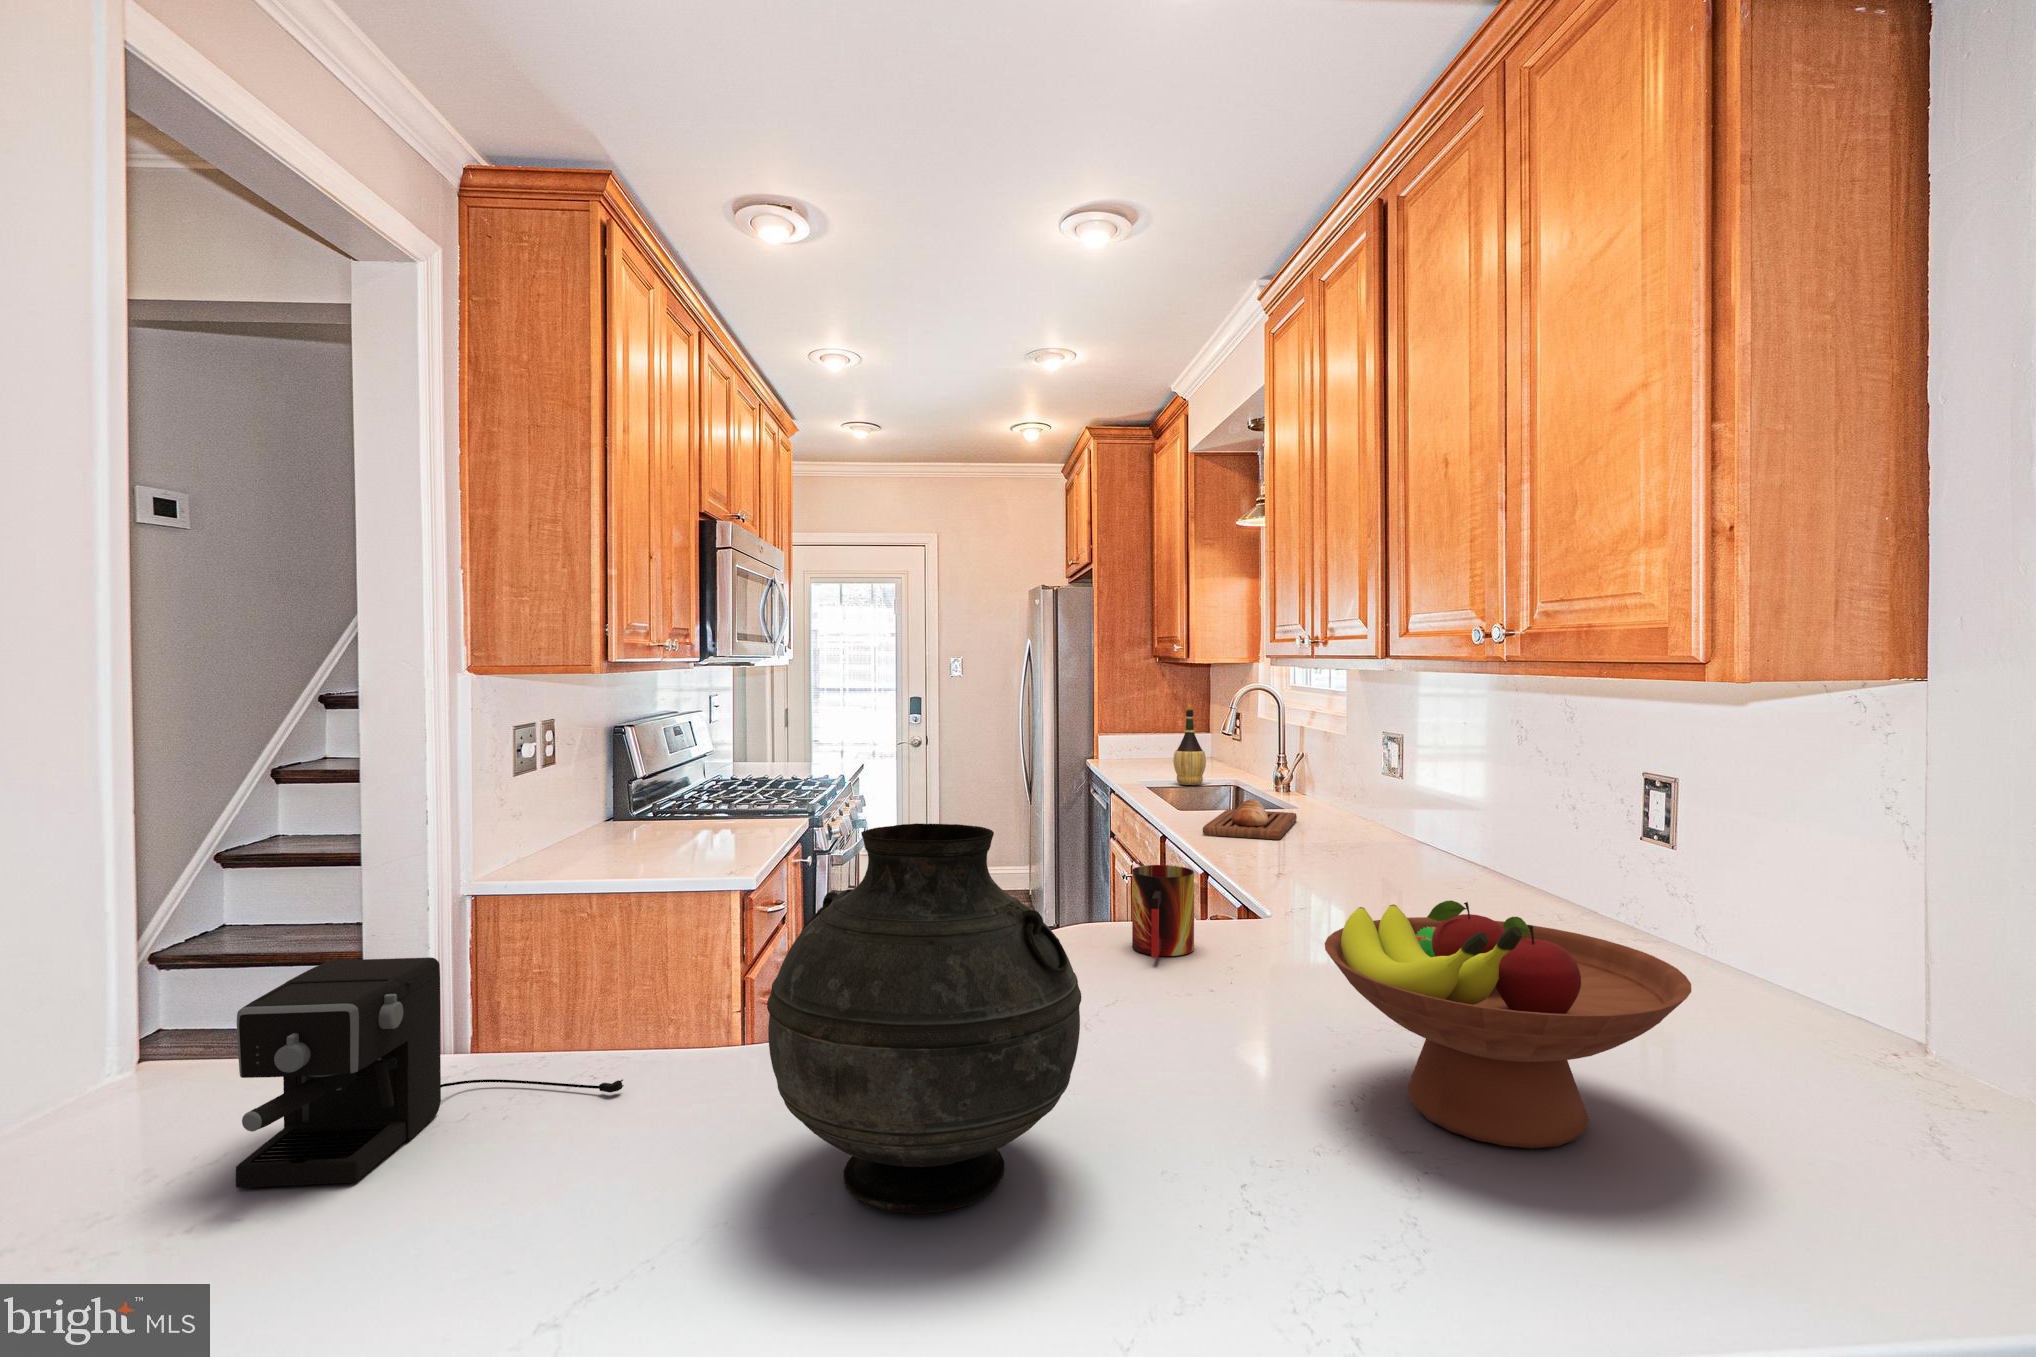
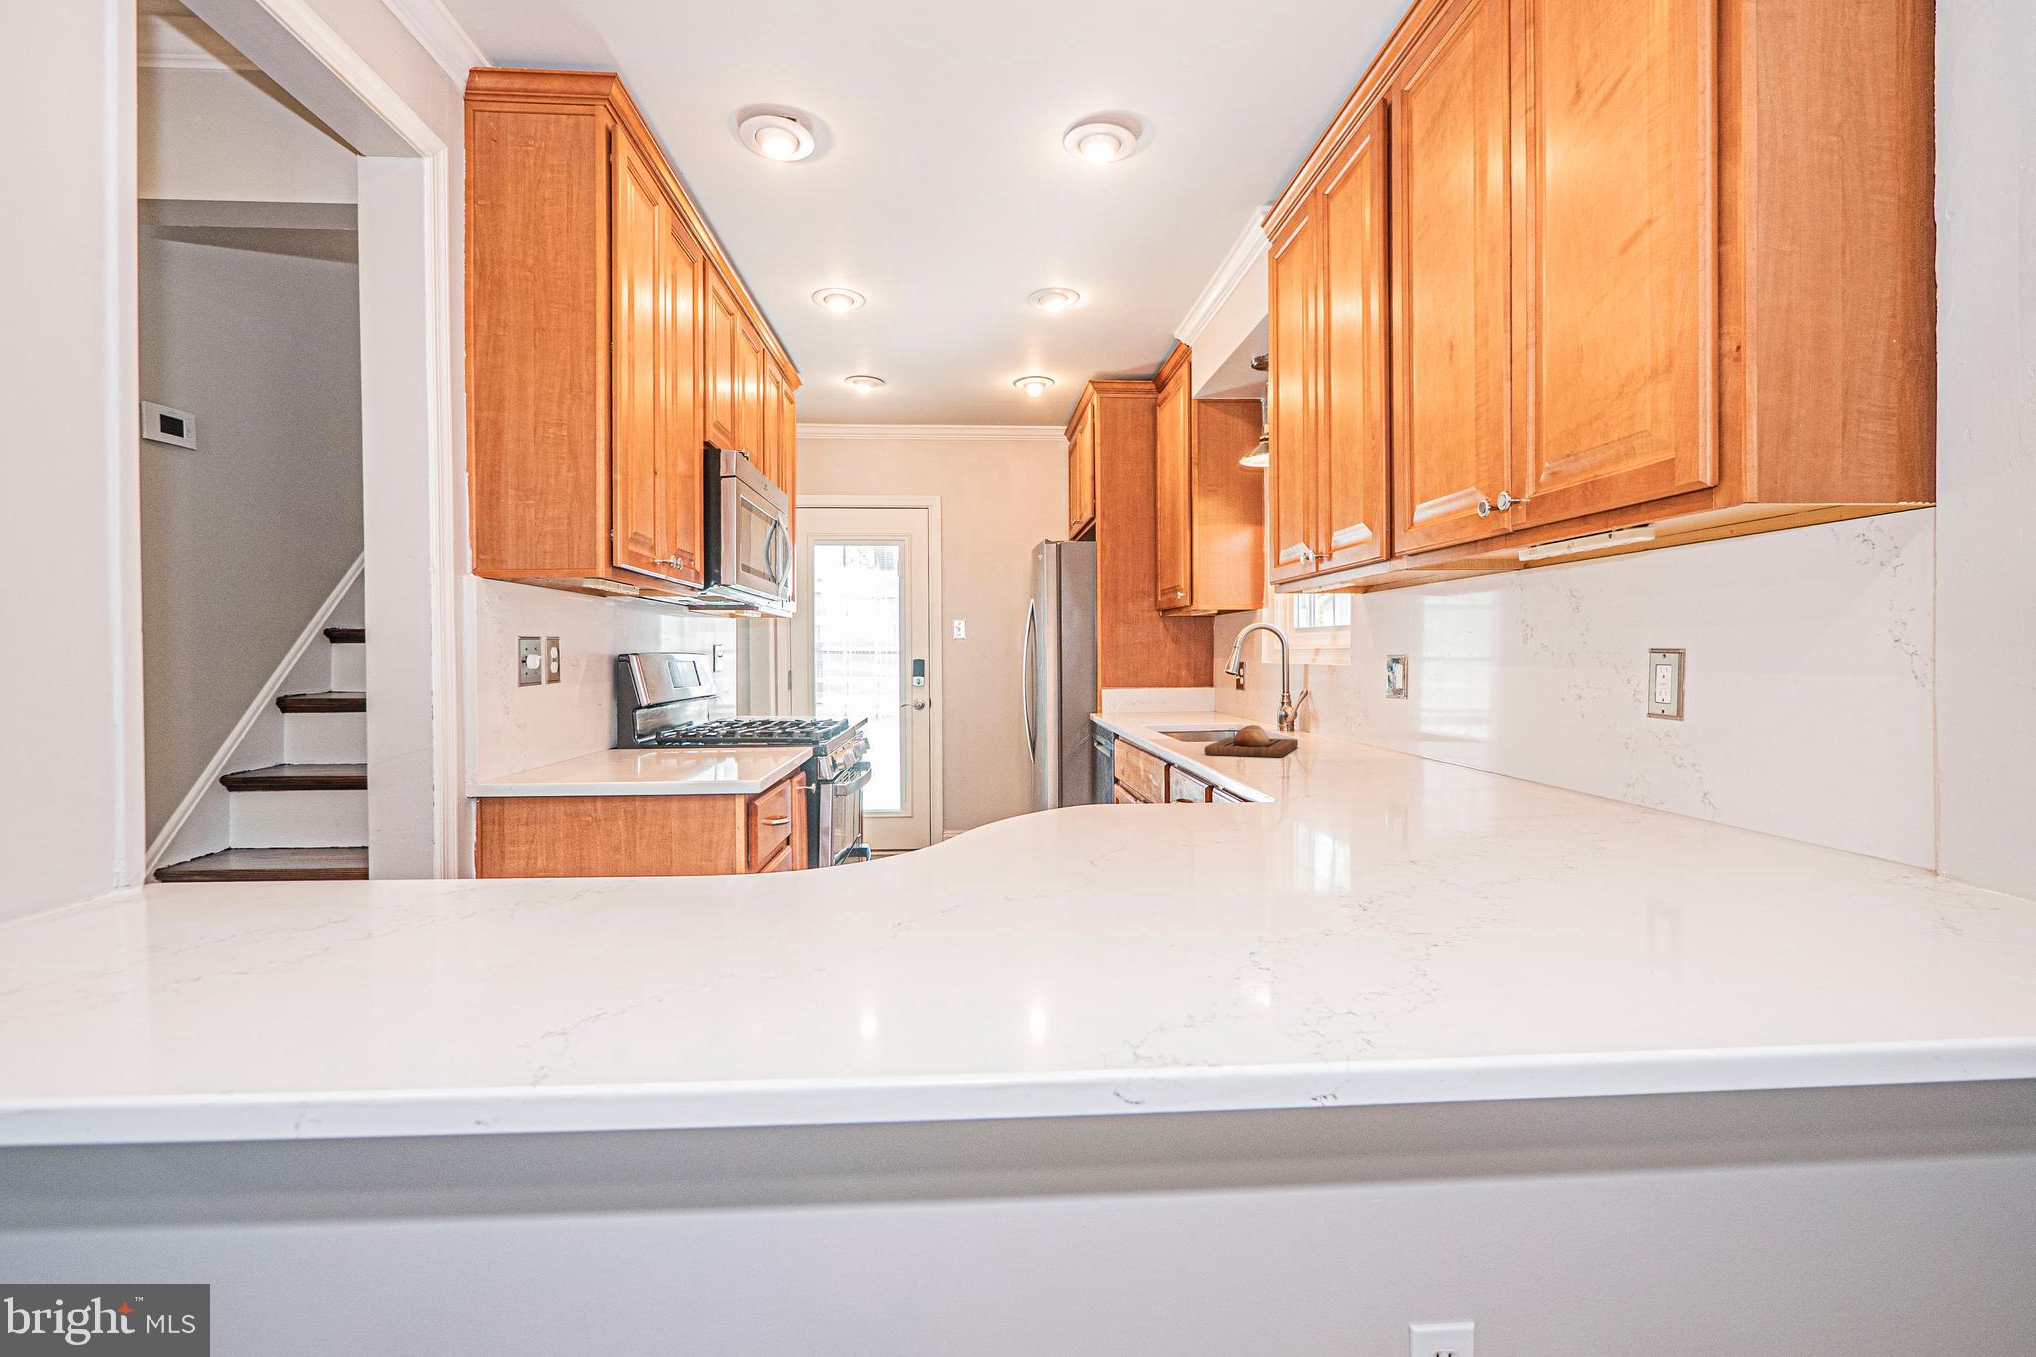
wine bottle: present [1173,705,1206,785] -> none [1175,648,1207,727]
vase: present [767,823,1081,1213] -> none [762,586,1086,964]
mug: present [1132,865,1194,958] -> none [1135,737,1198,821]
fruit bowl: present [1325,900,1691,1148] -> none [1334,693,1715,931]
coffee maker: present [236,957,624,1188] -> none [216,750,618,951]

